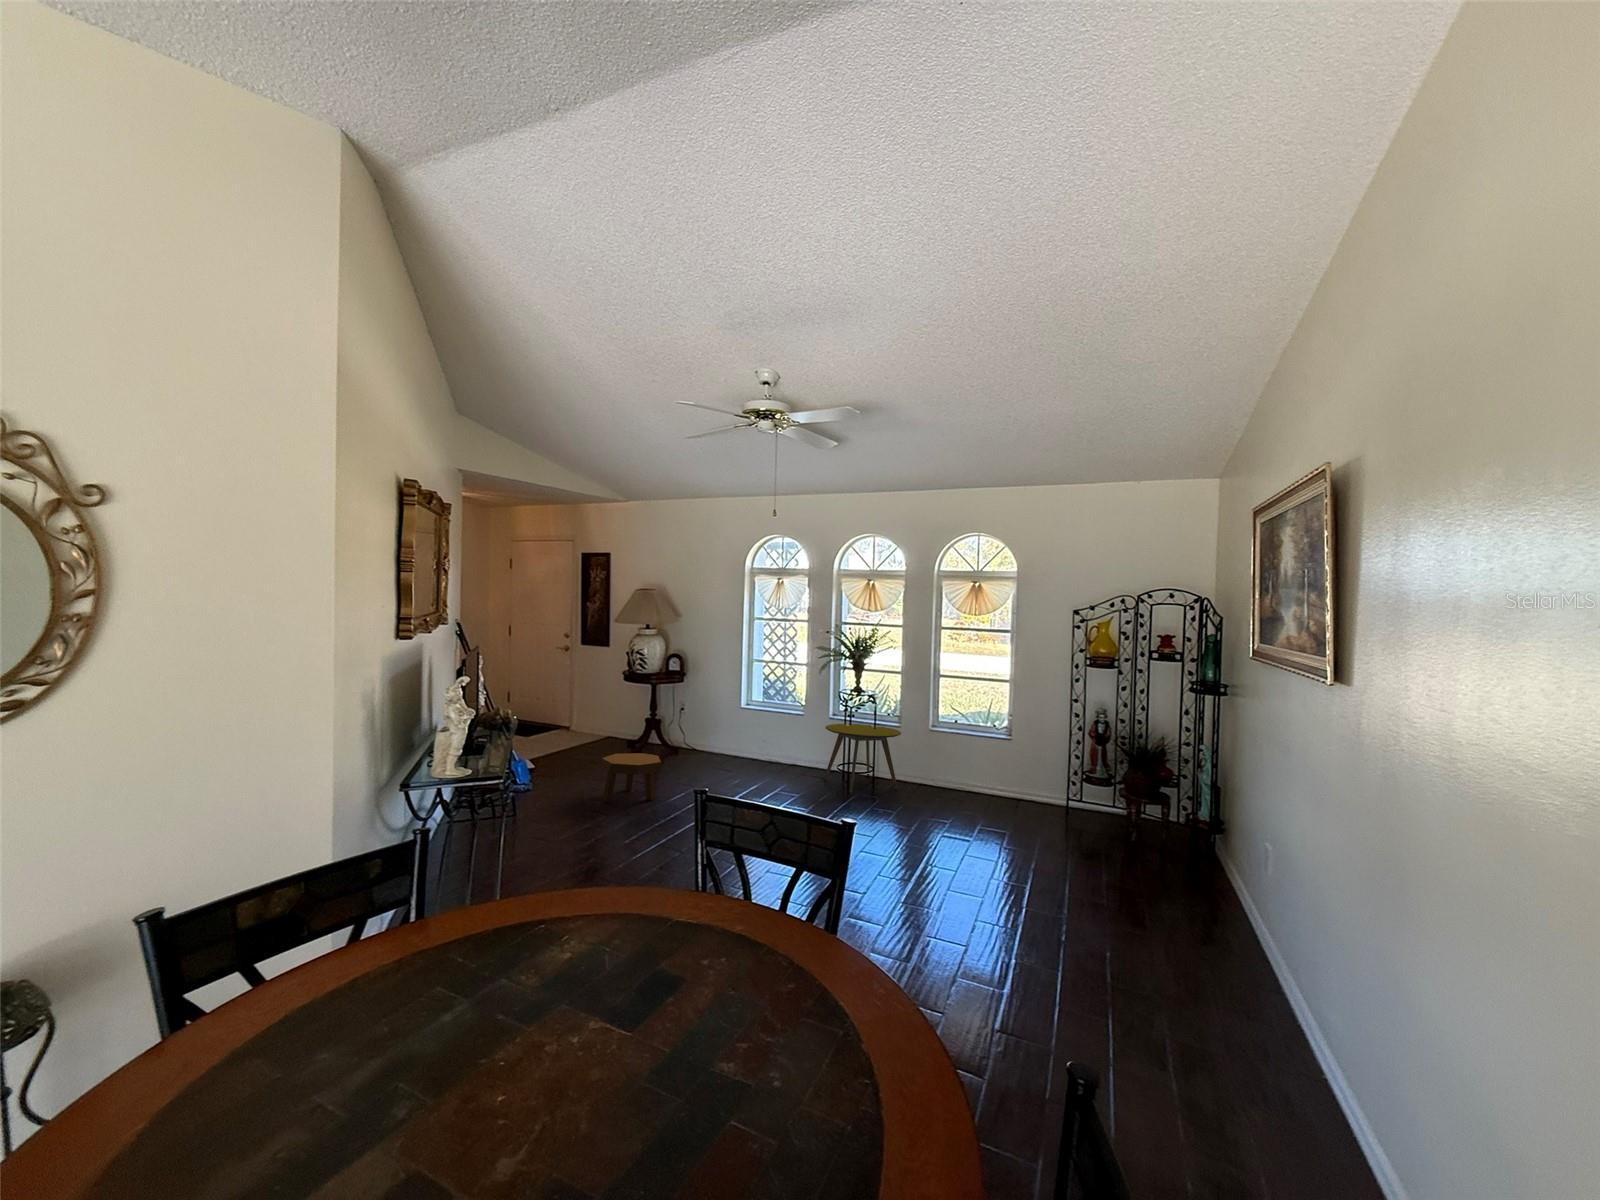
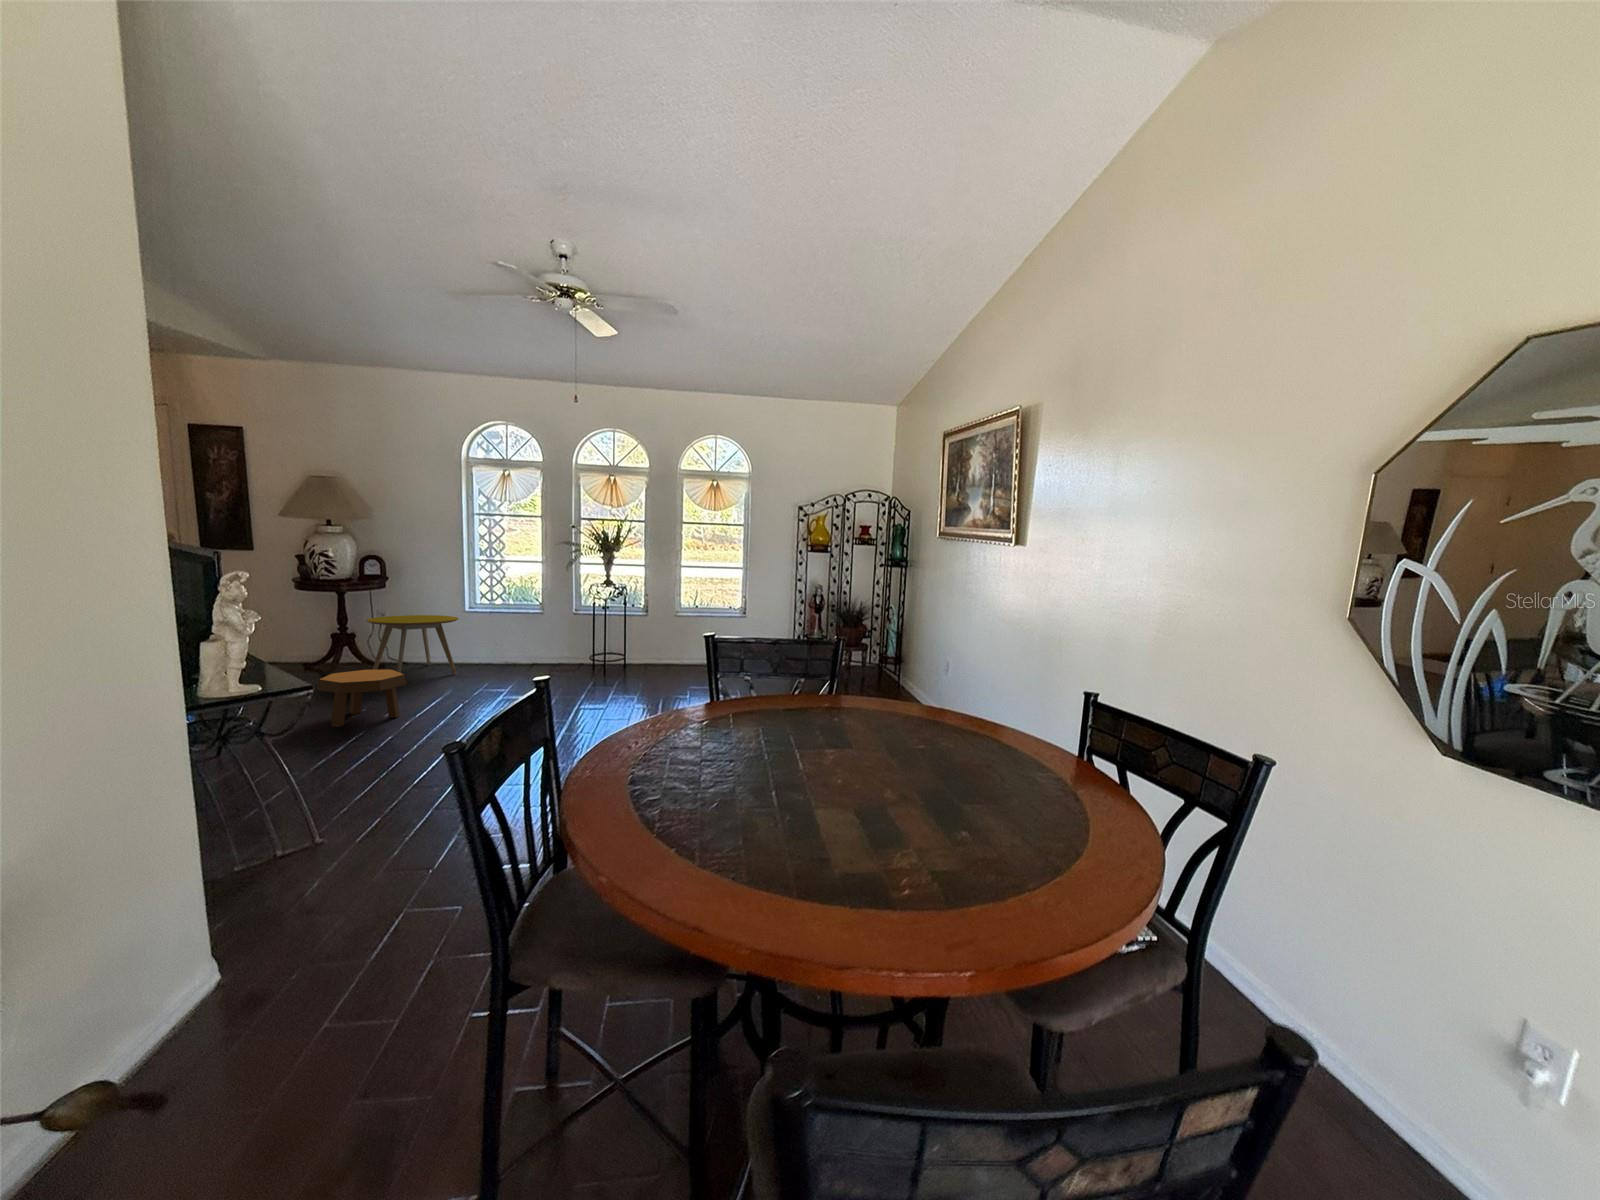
side table: present [824,724,901,792] -> present [367,615,458,674]

